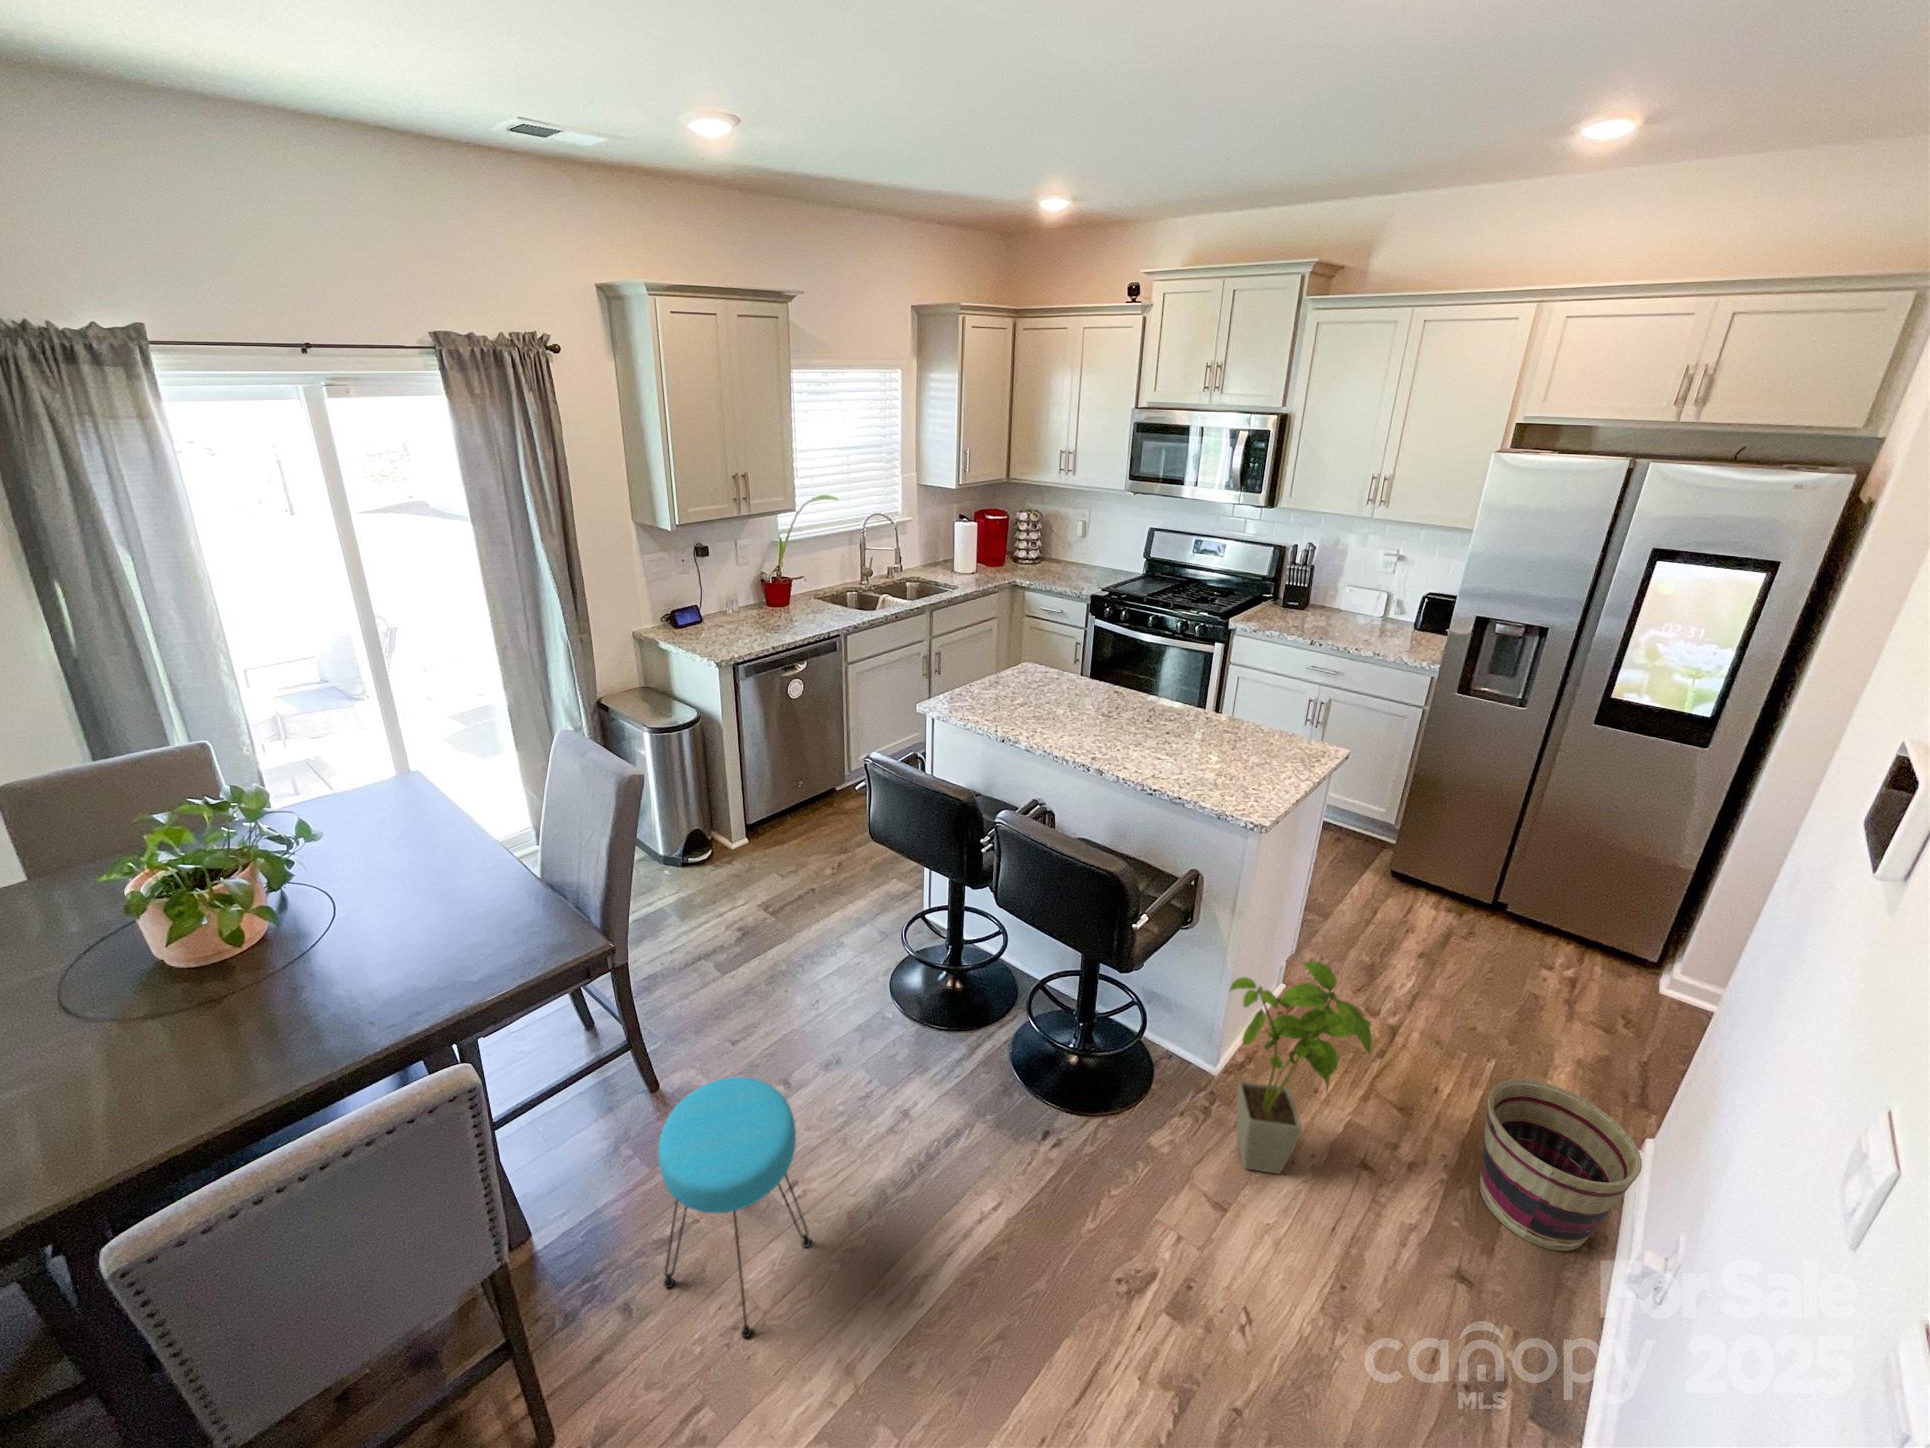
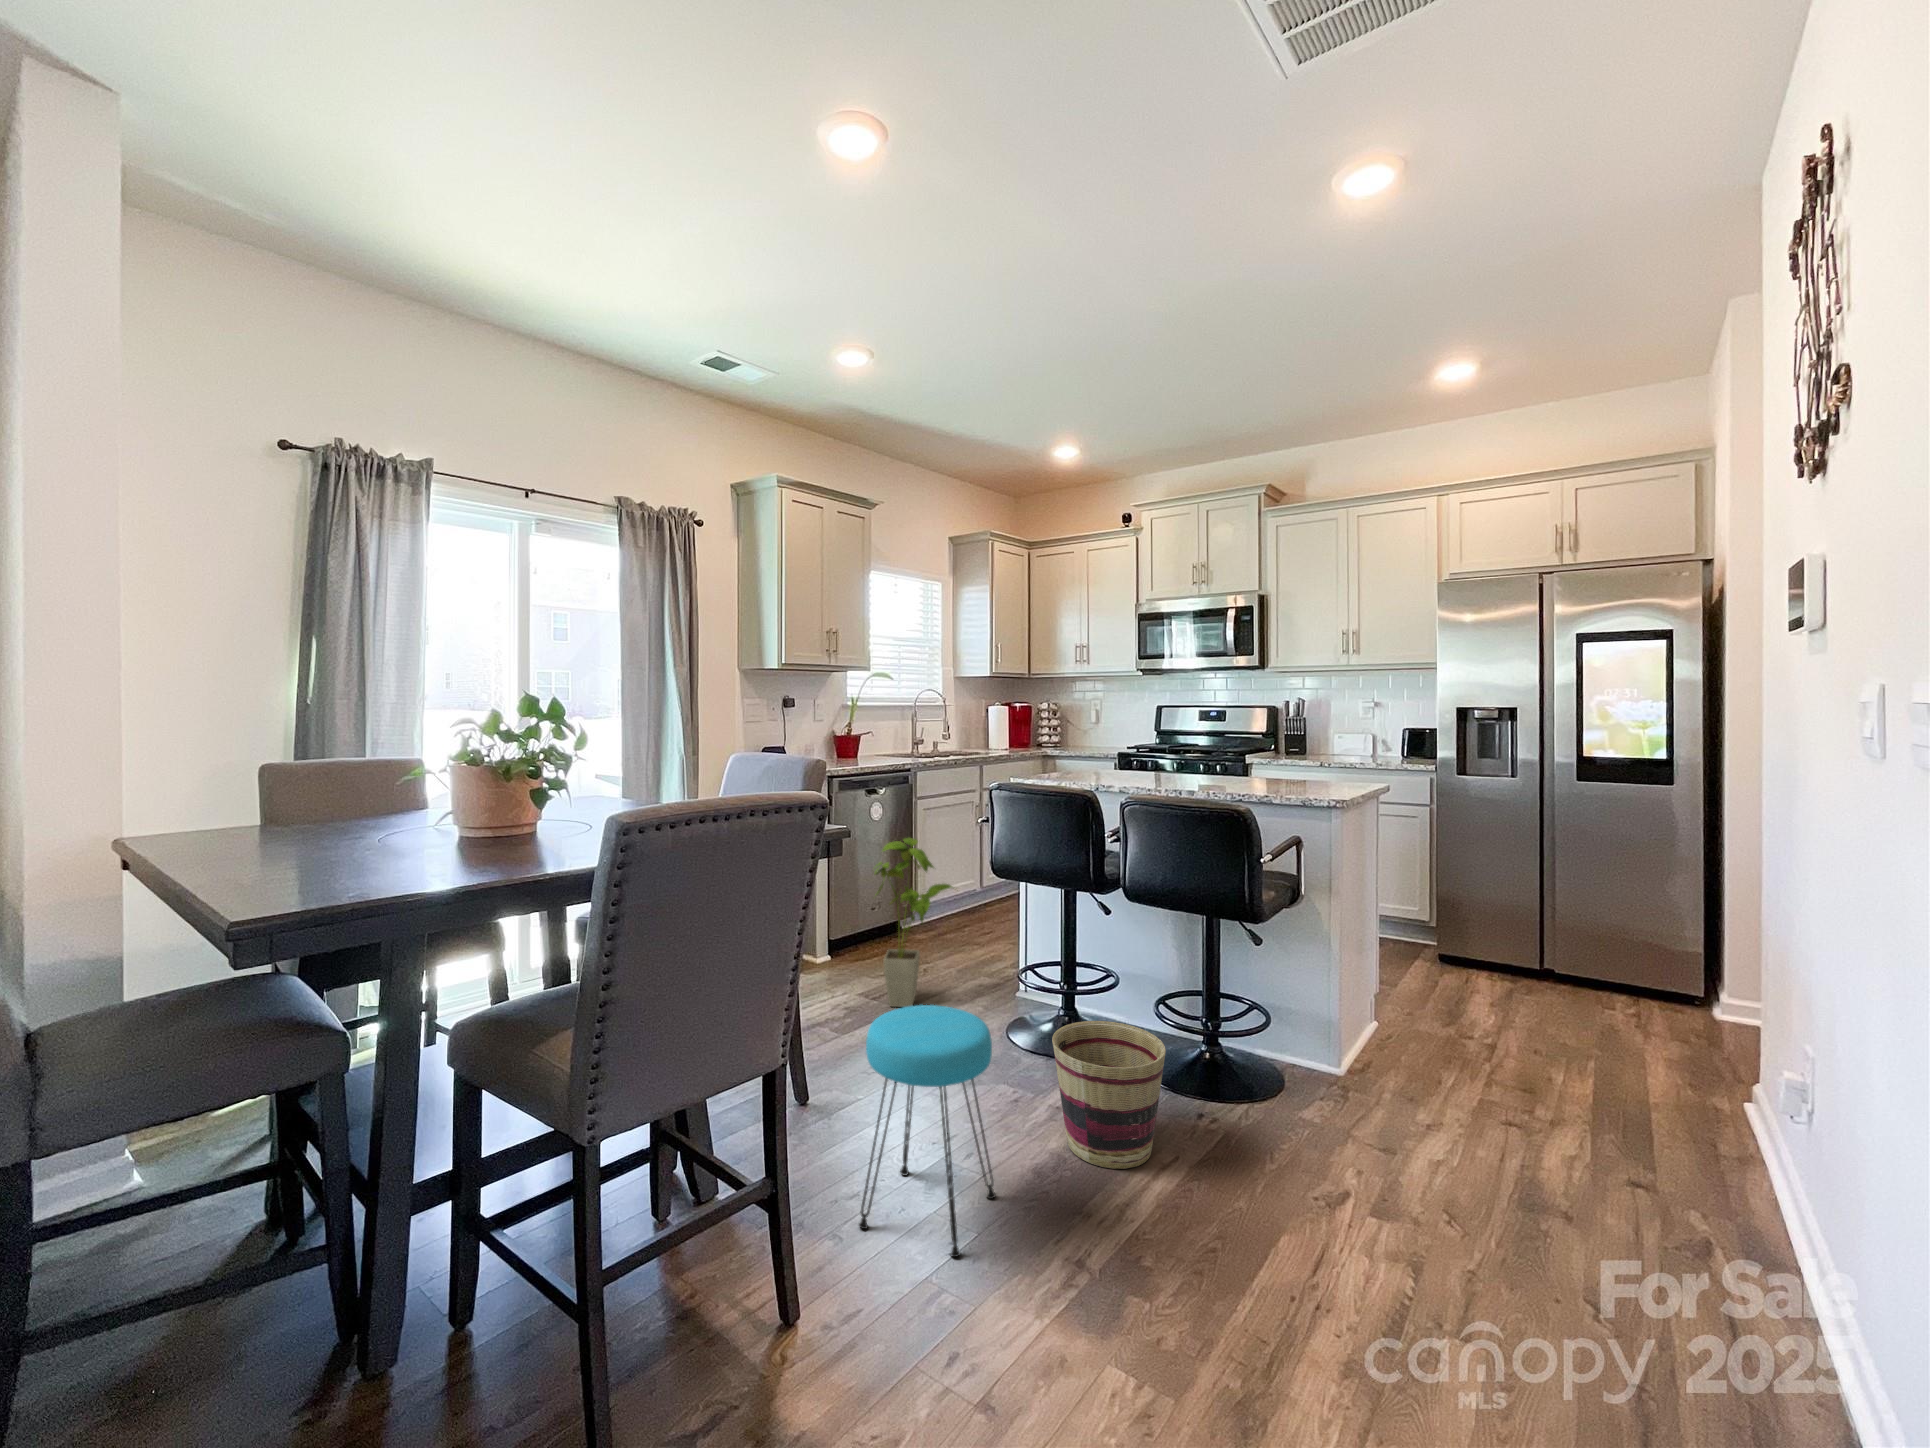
house plant: present [1230,961,1372,1174] -> present [874,838,953,1007]
basket: present [1480,1079,1642,1251] -> present [1052,1021,1166,1169]

